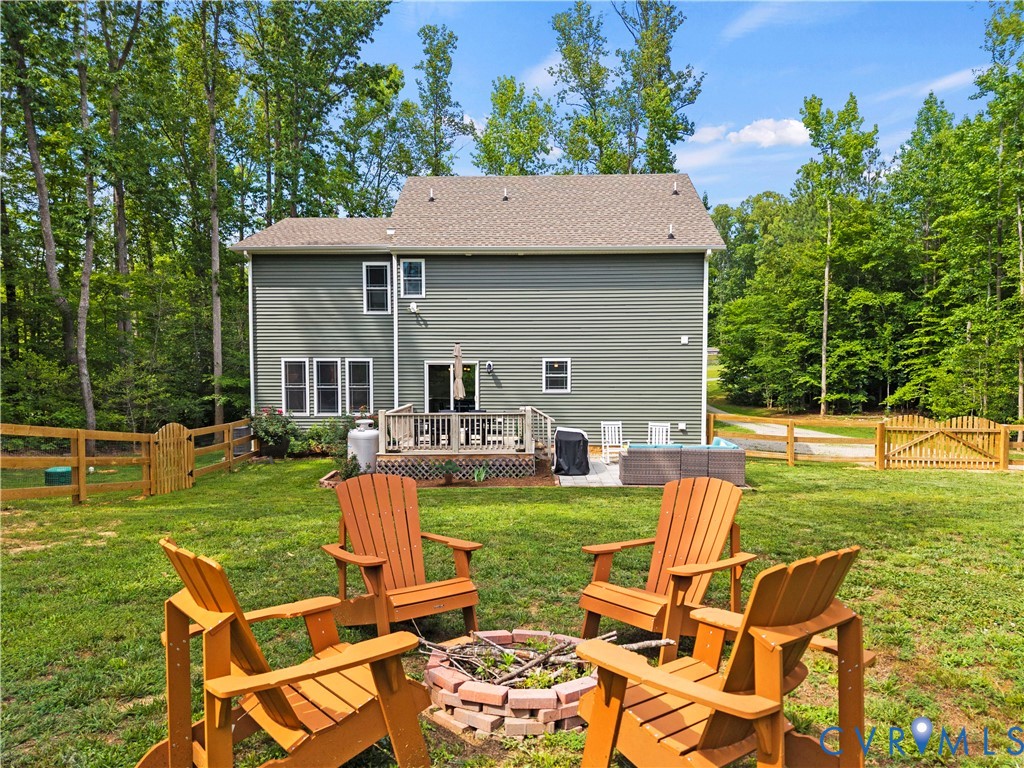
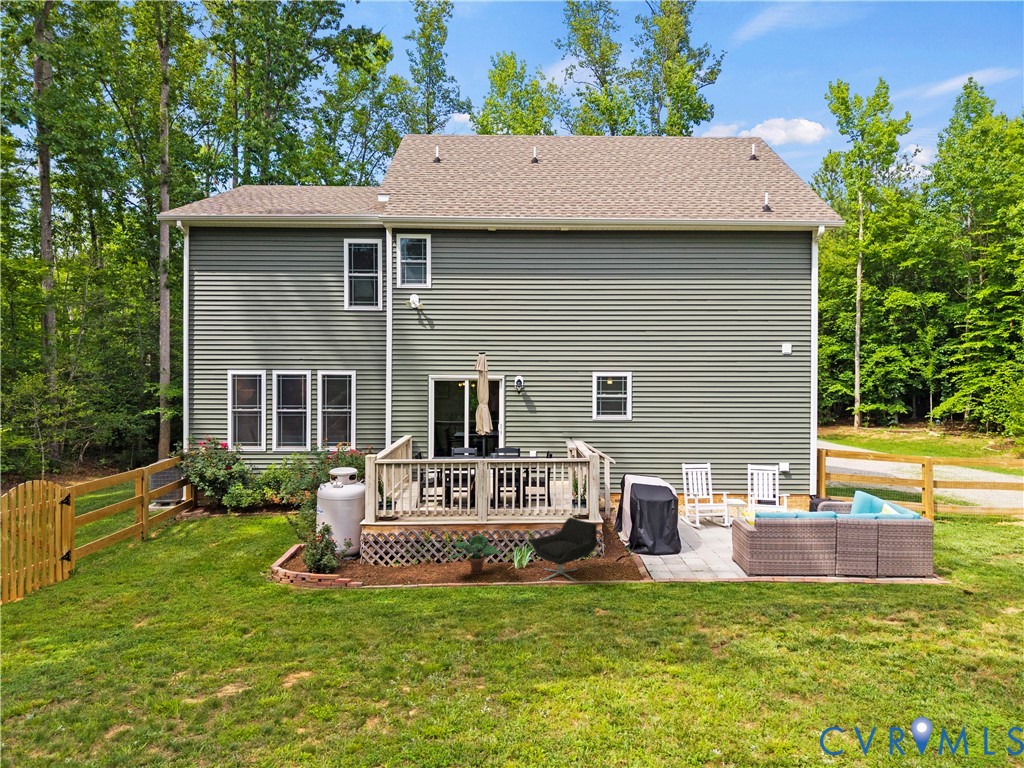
lounge chair: present [261,438,291,464] -> present [531,518,597,581]

